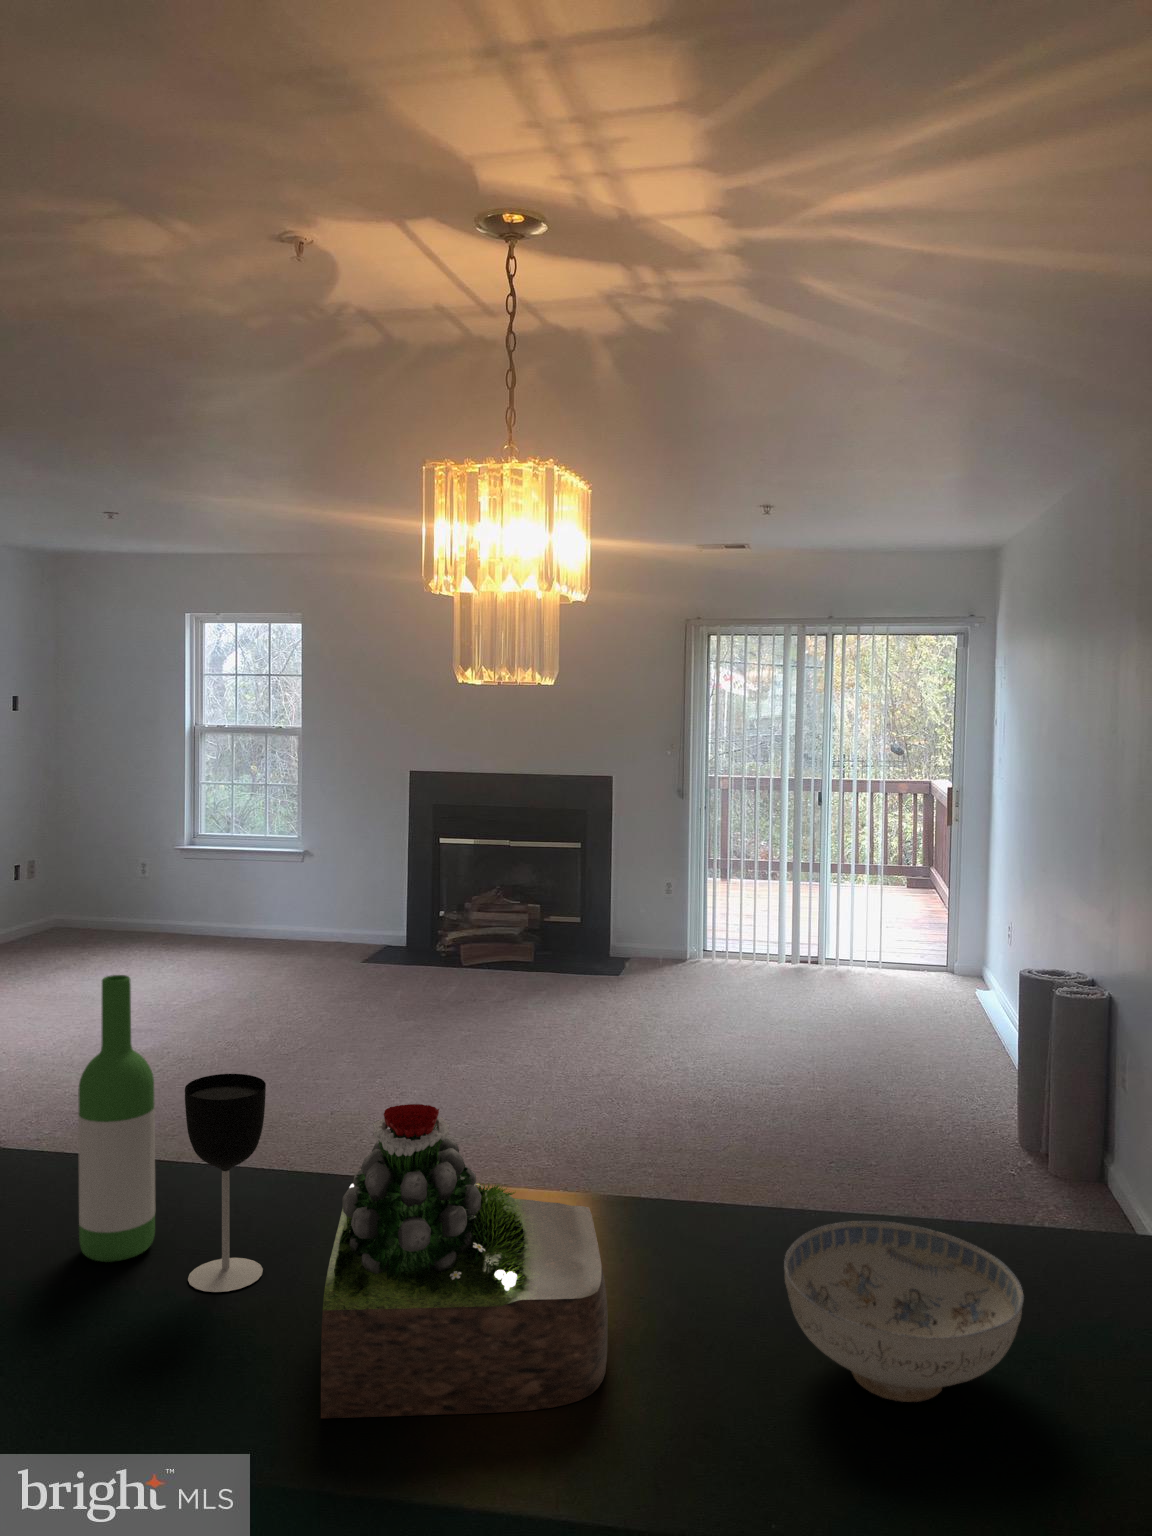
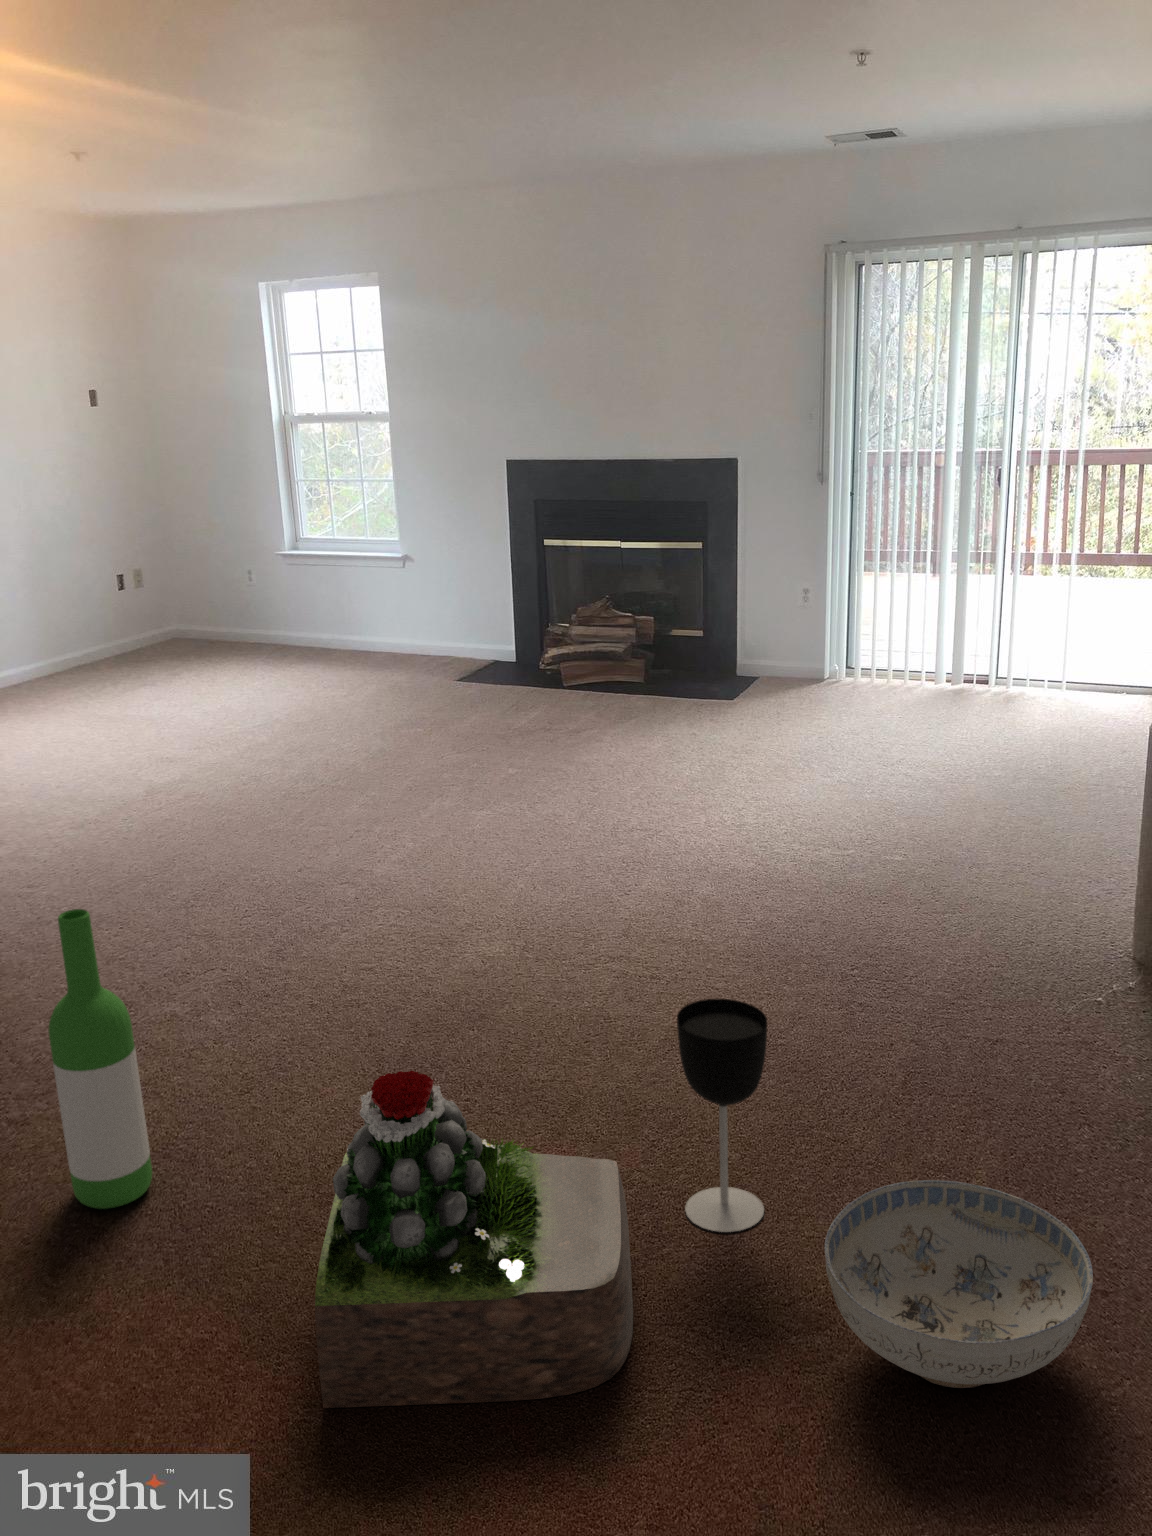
wine glass: present [185,1074,266,1292] -> present [677,999,767,1232]

